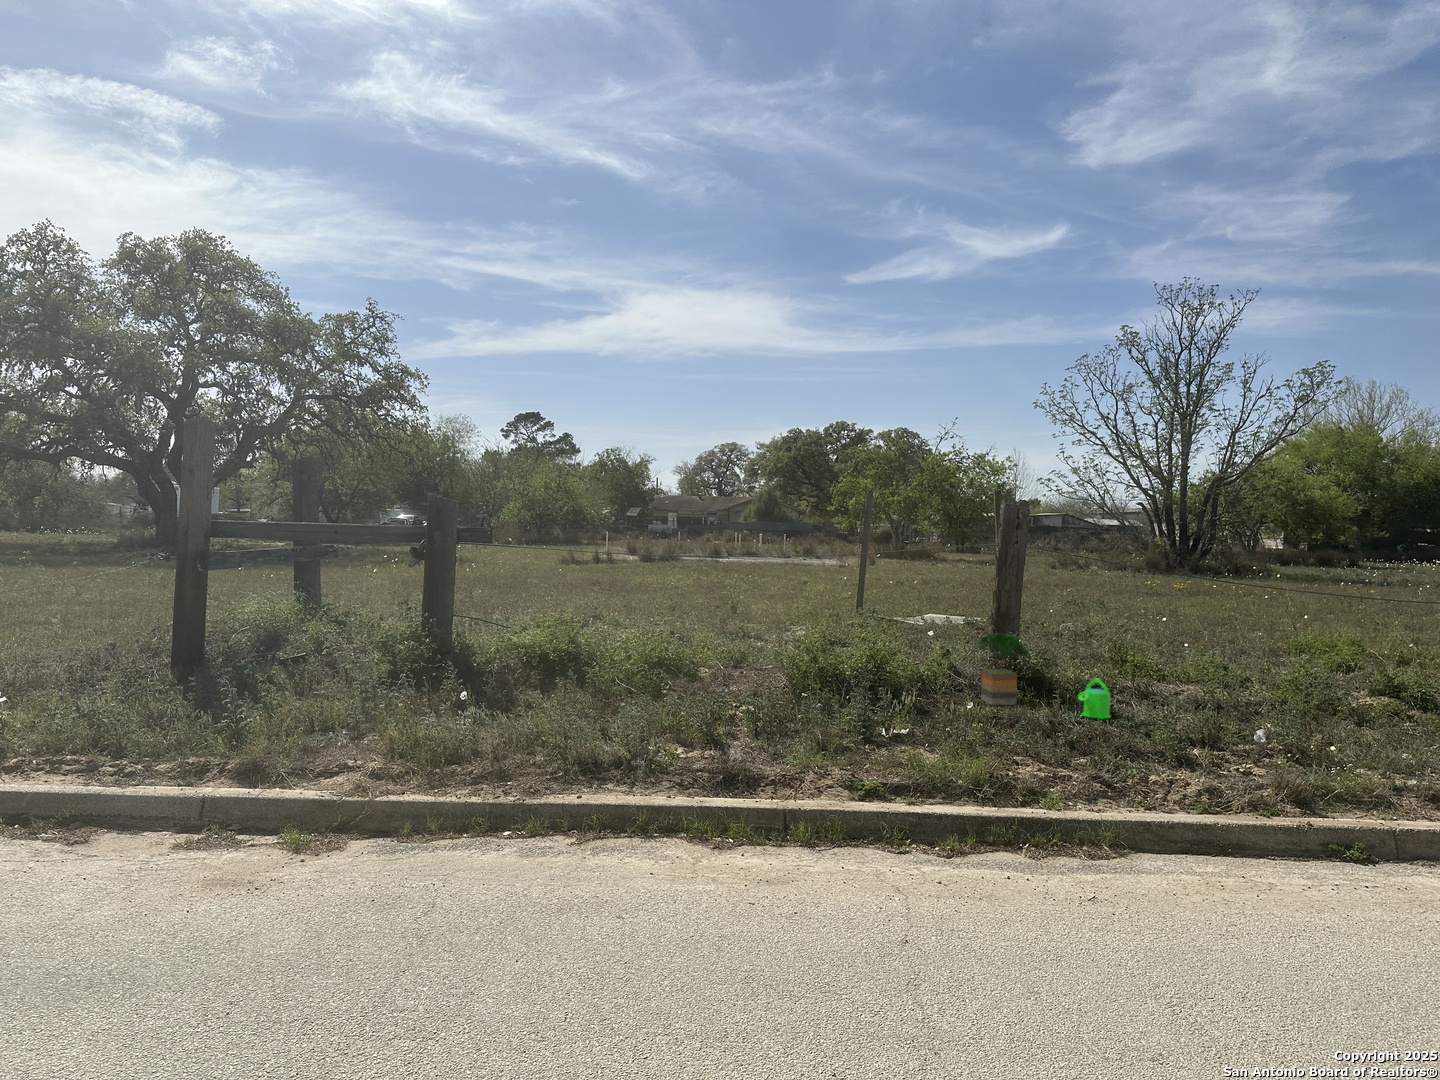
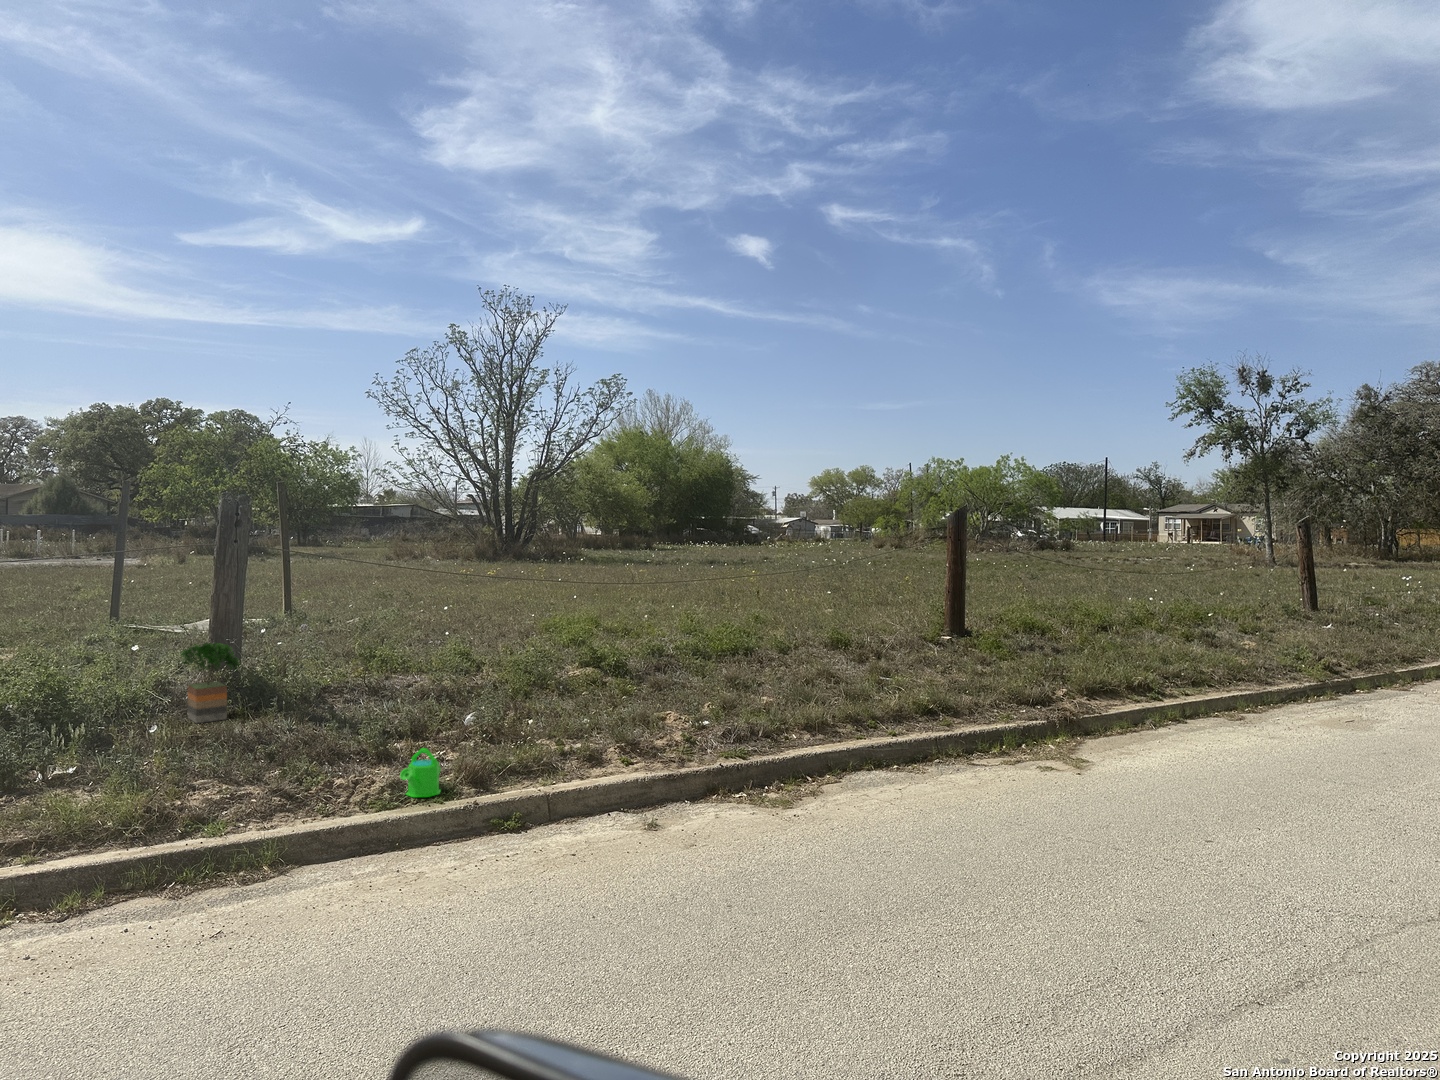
watering can: present [1078,679,1111,719] -> present [400,748,441,797]

